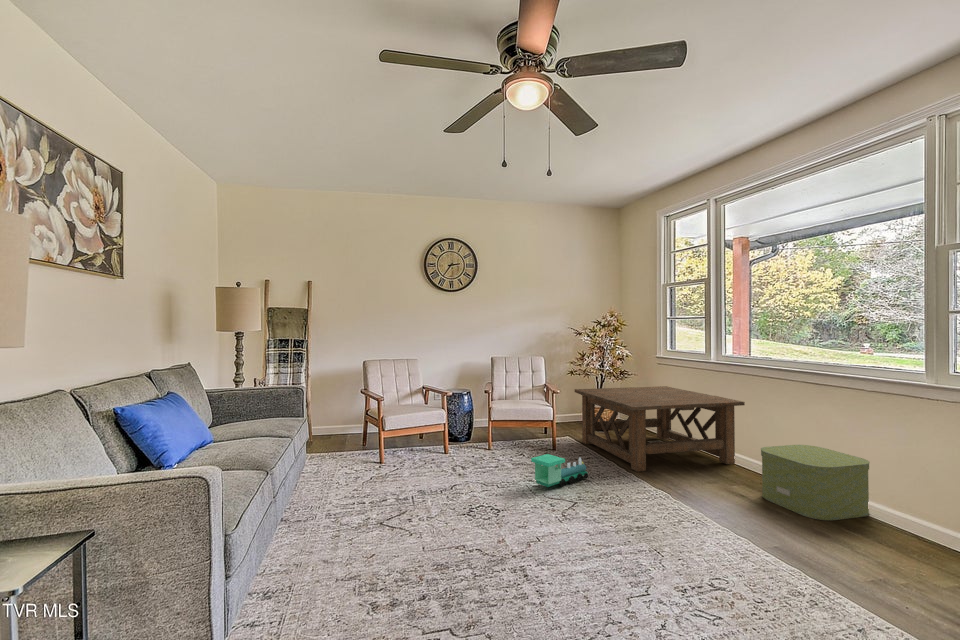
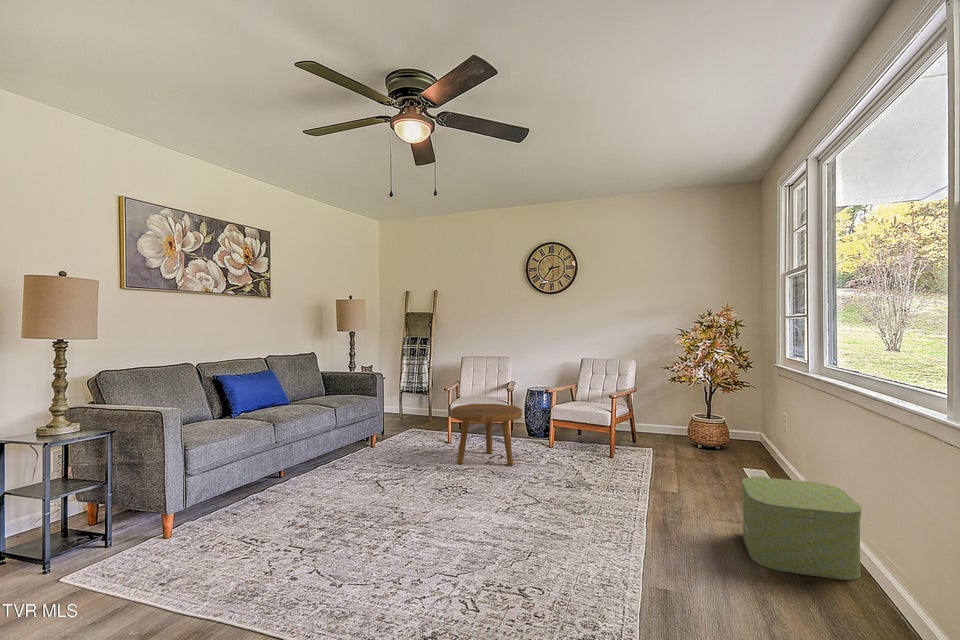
coffee table: present [575,386,745,472] -> none [641,396,809,502]
footstool: none [421,409,500,483] -> present [451,404,522,466]
toy train: present [531,454,588,487] -> none [521,452,589,485]

